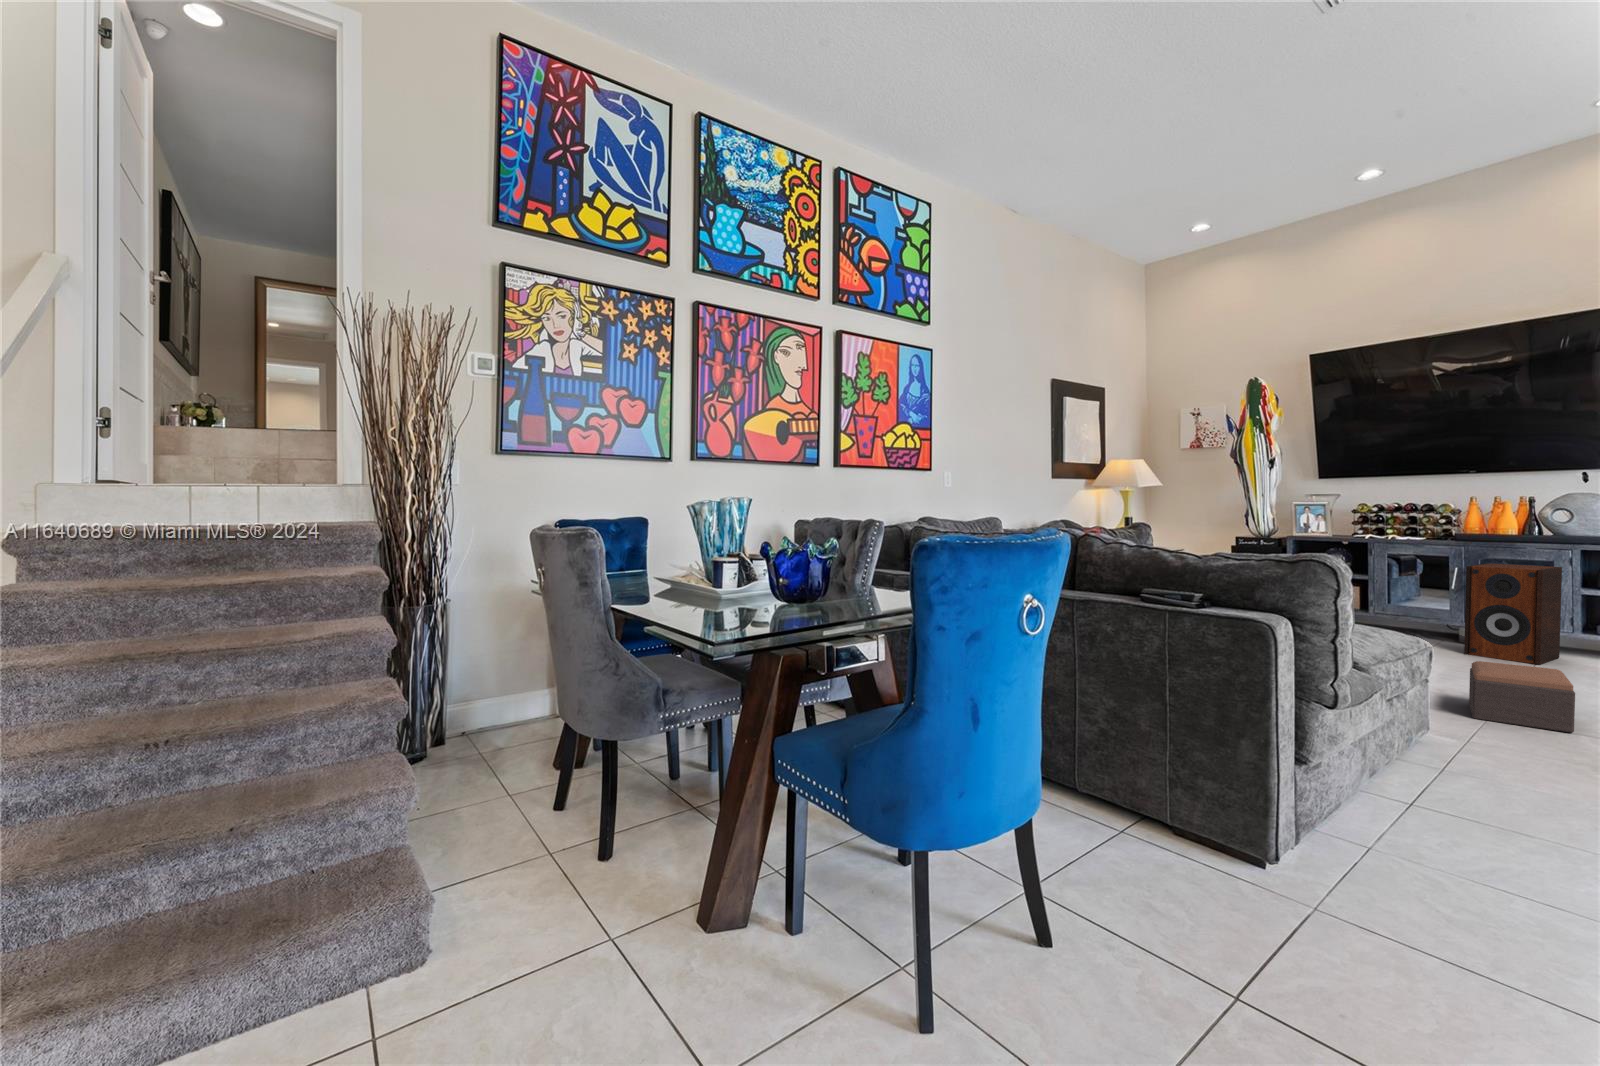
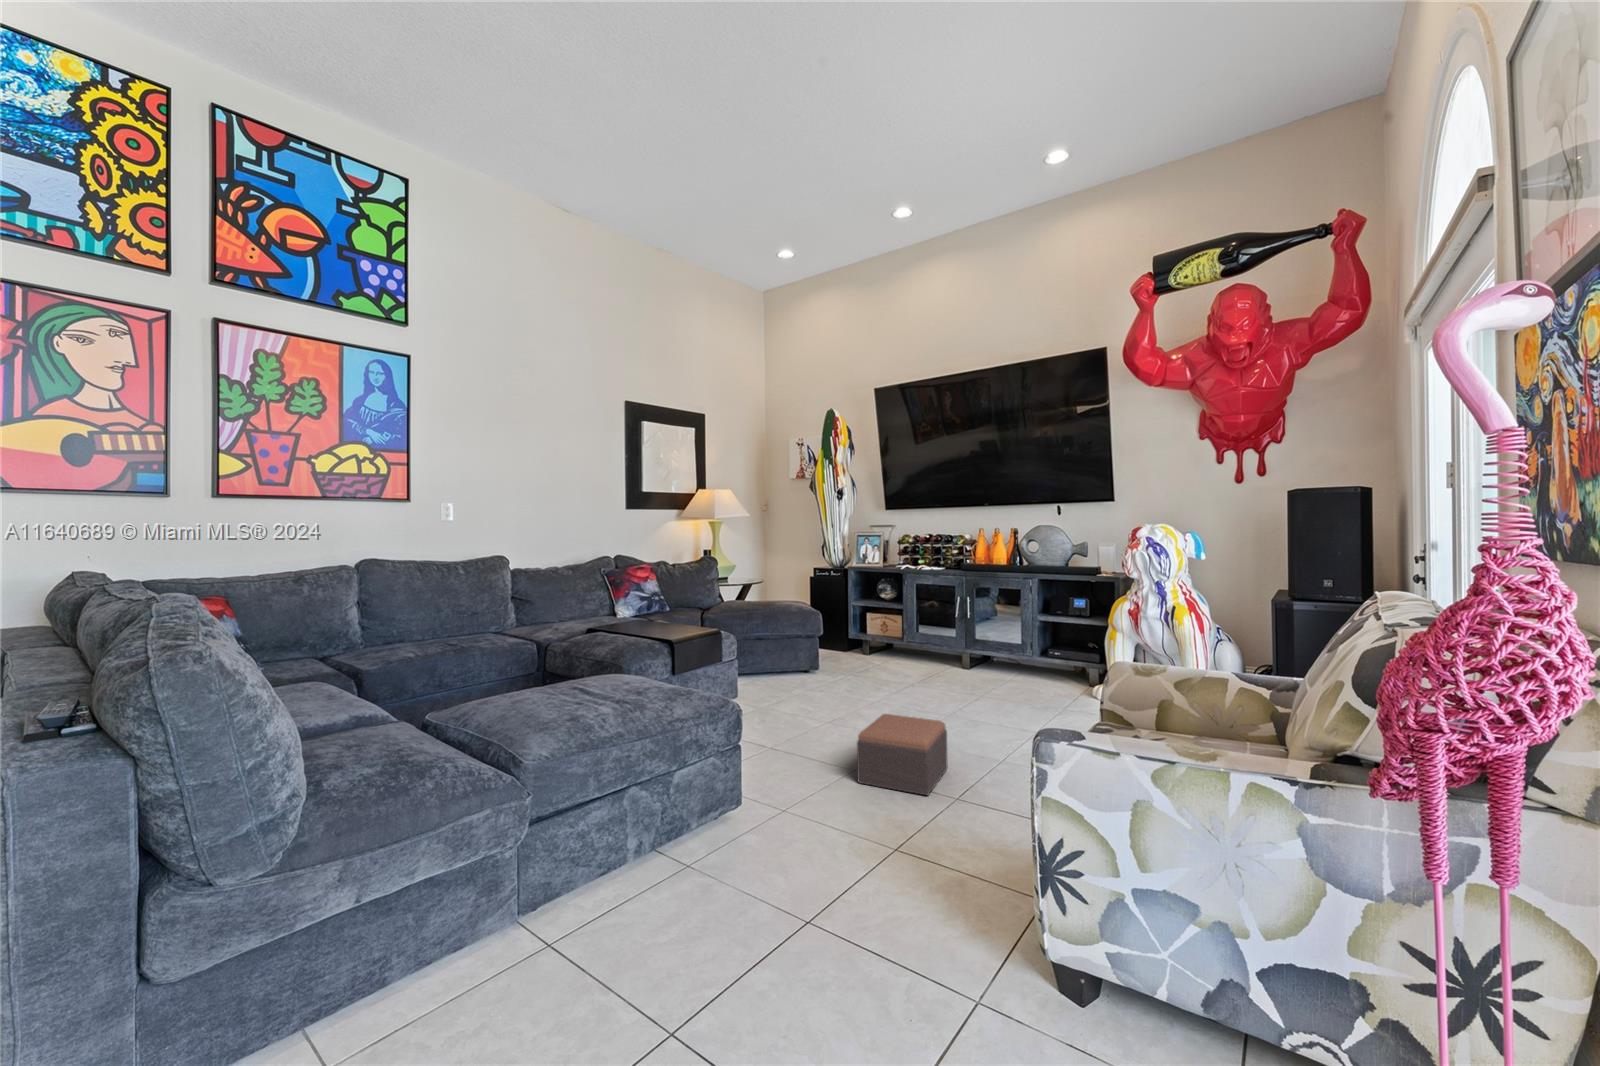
speaker: present [1464,563,1562,664] -> none [959,594,1033,695]

